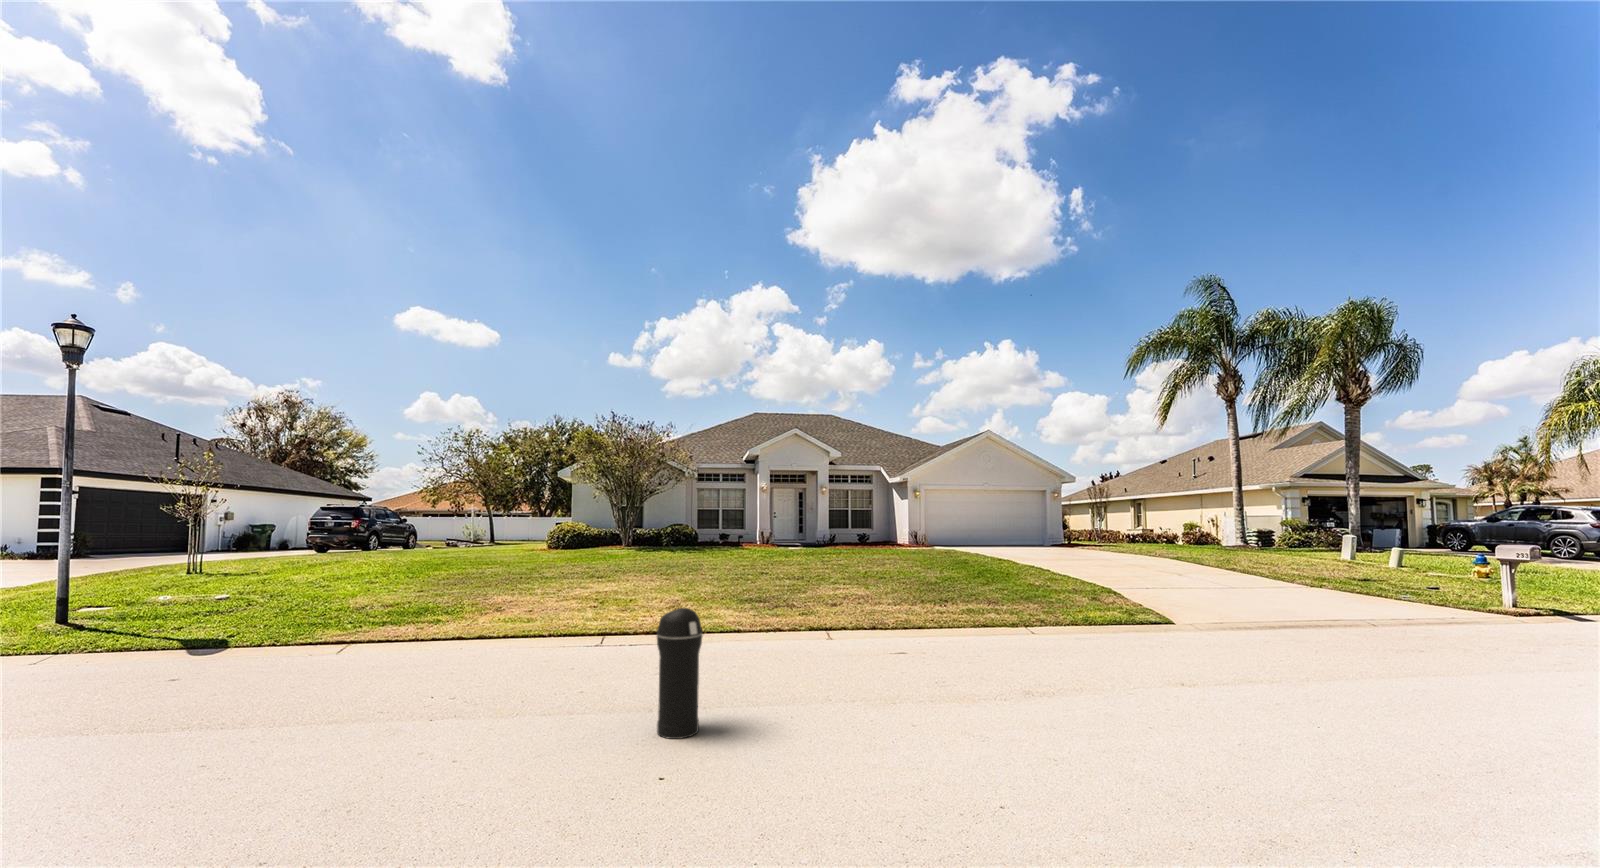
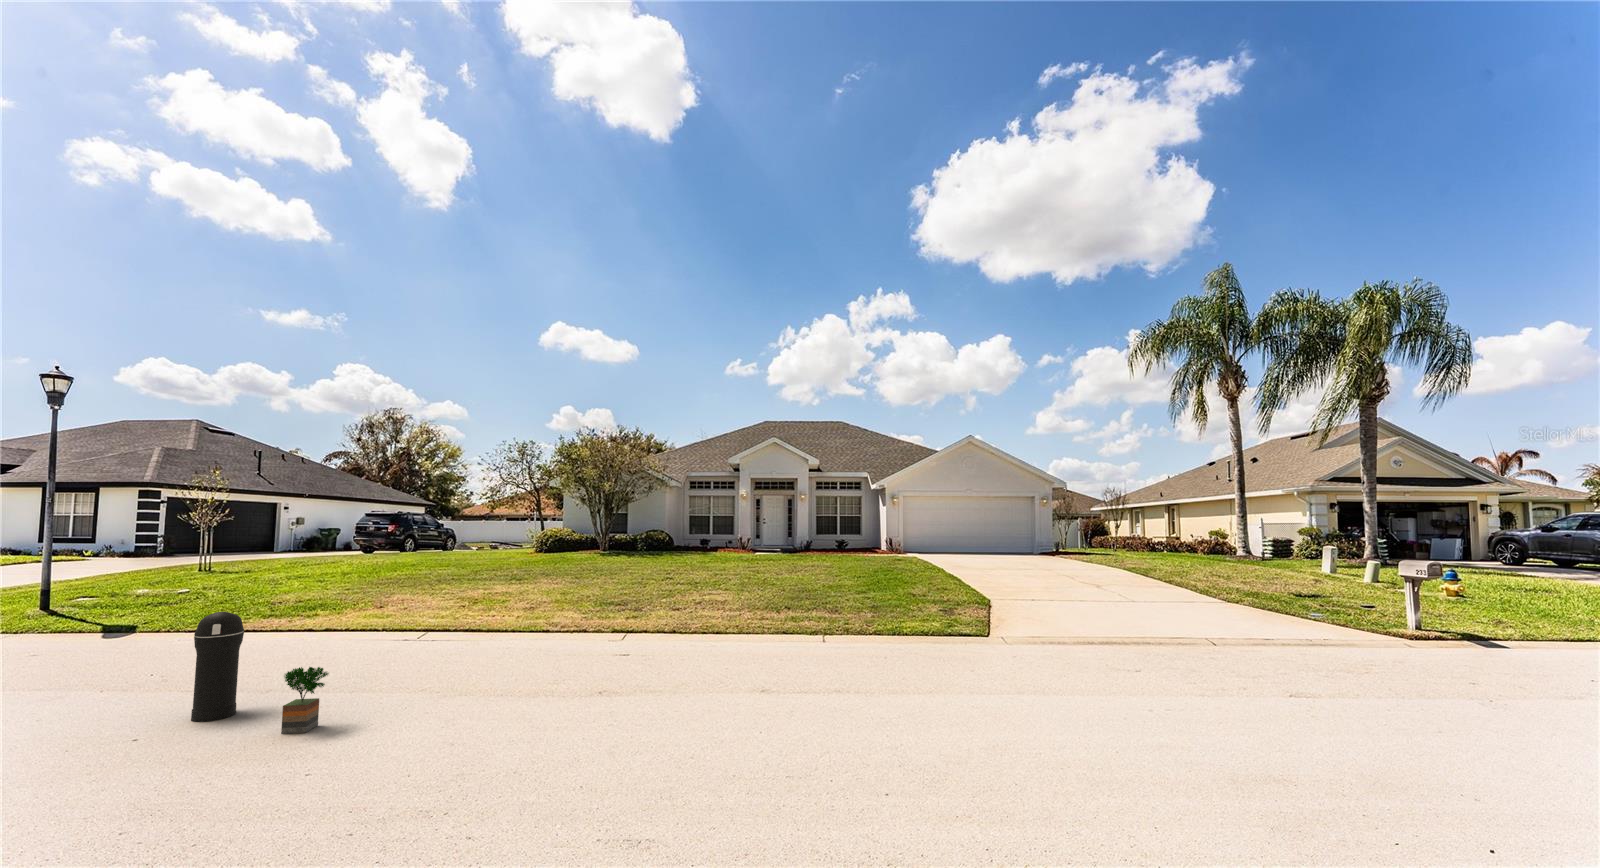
potted tree: none [798,667,849,746] -> present [281,667,329,734]

